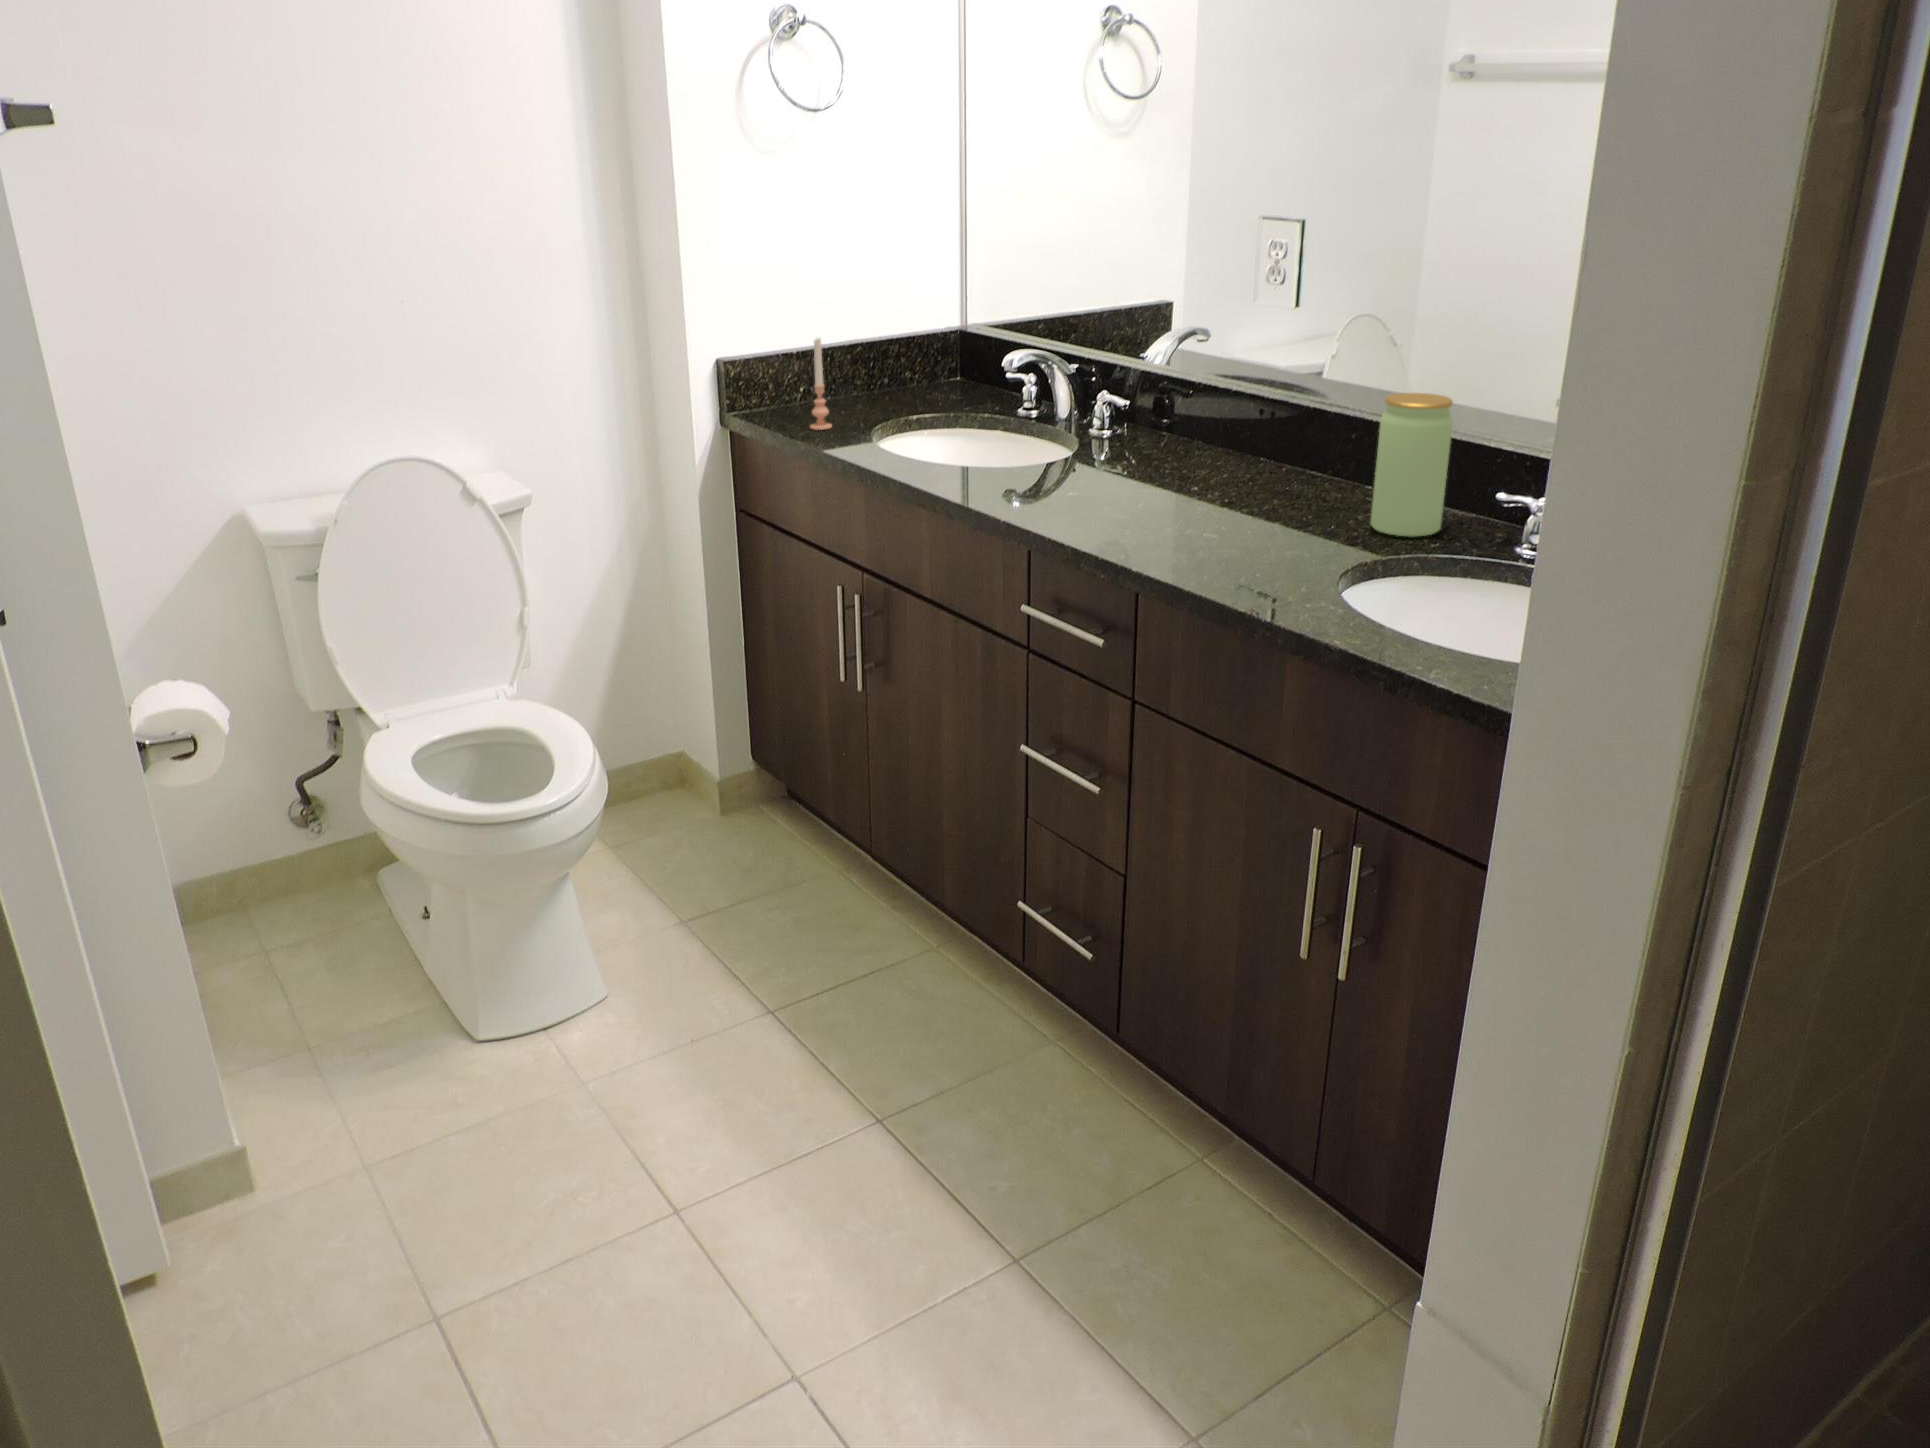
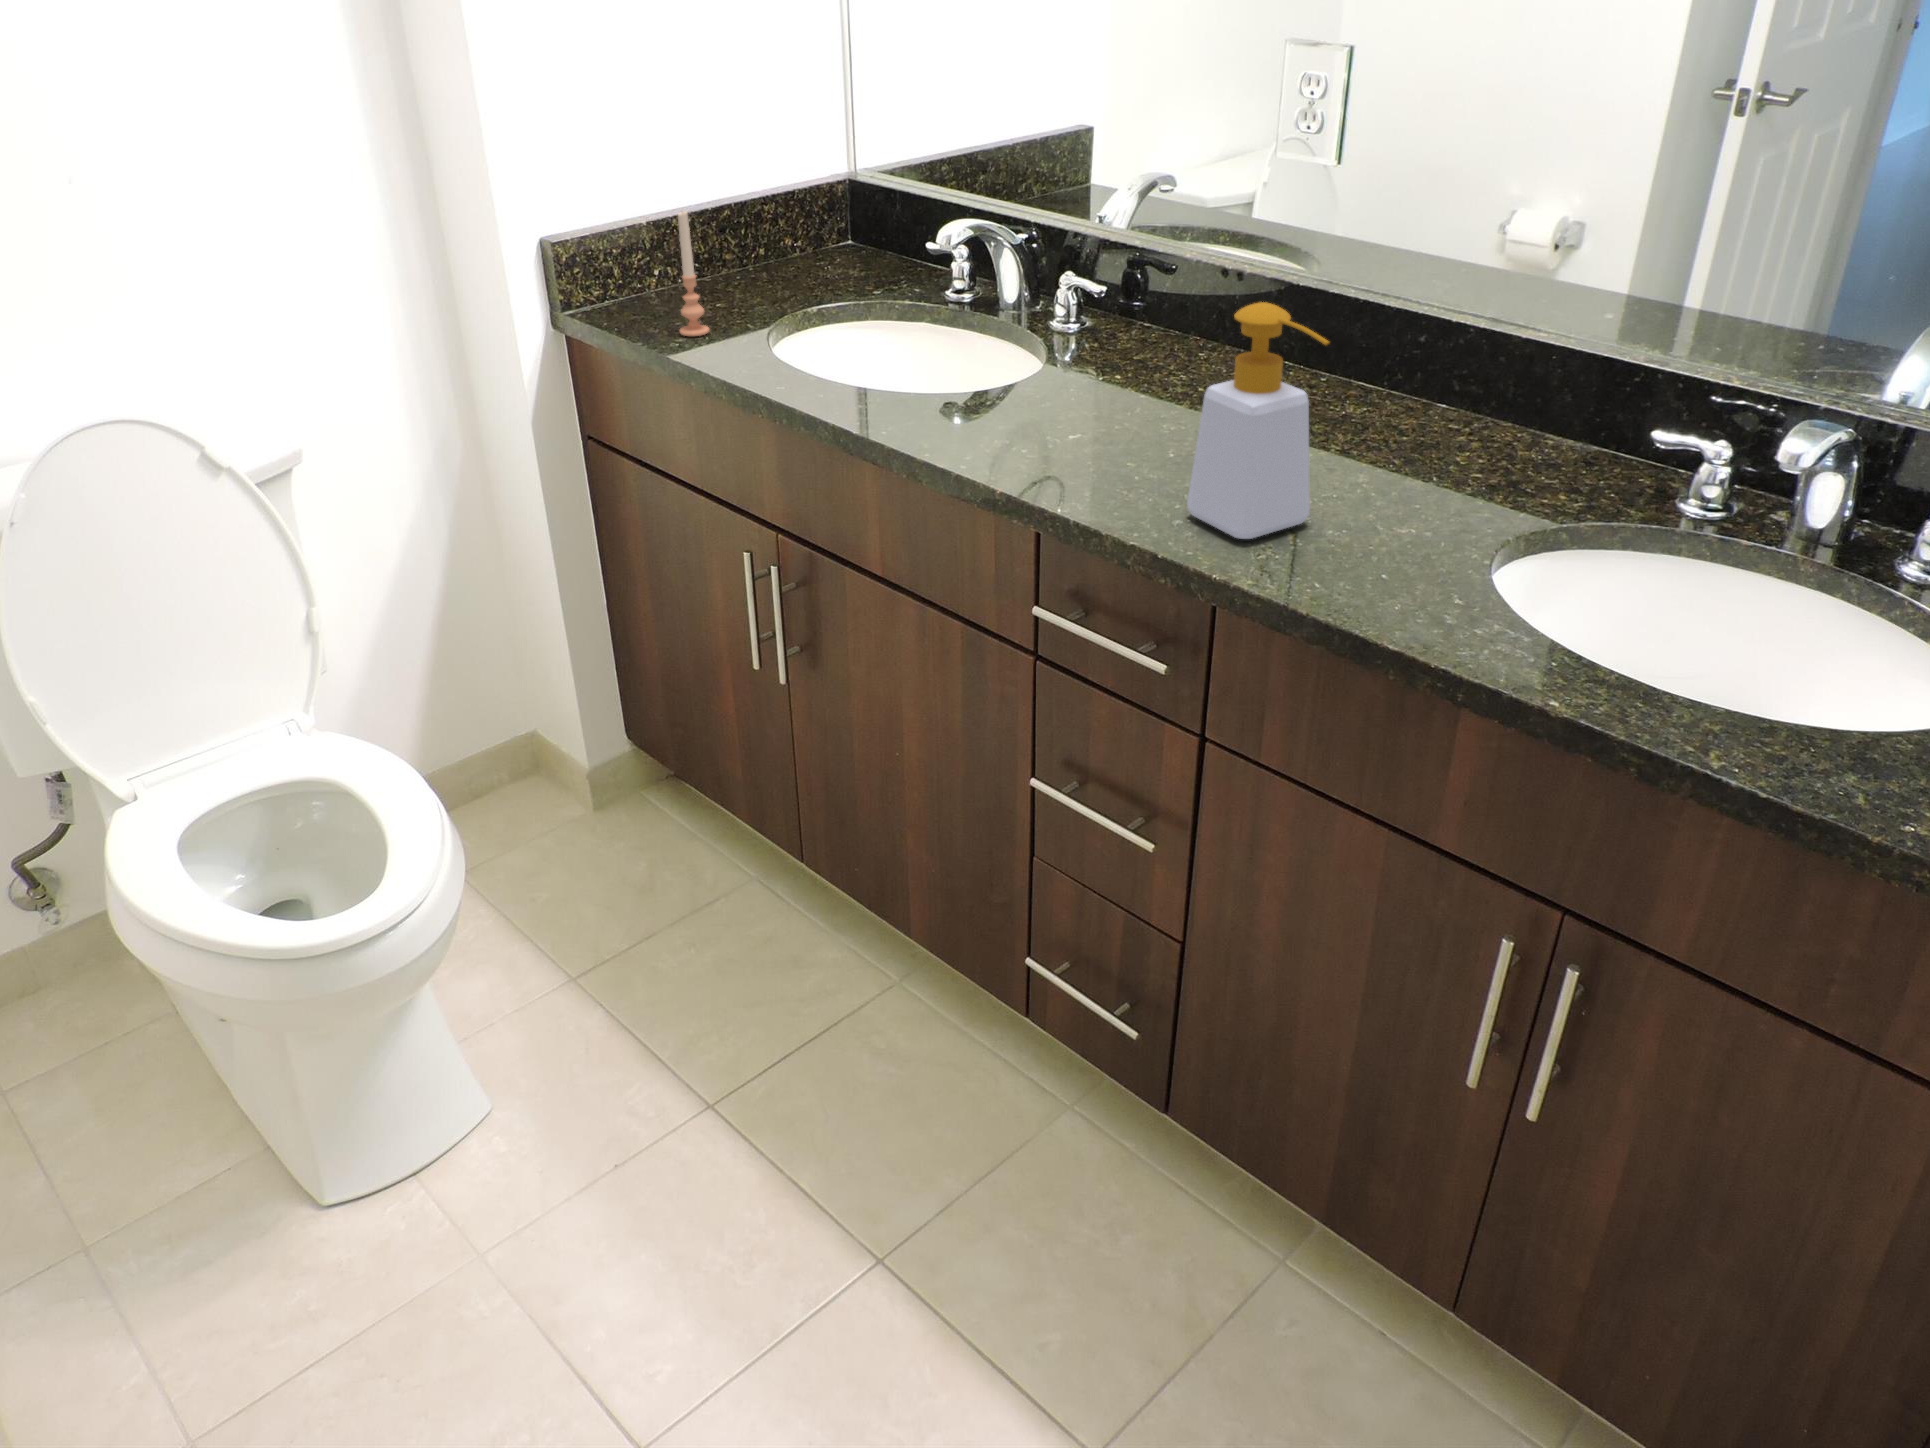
soap bottle: none [1133,379,1223,551] -> present [1187,302,1329,539]
jar: present [1371,393,1453,537] -> none [1480,298,1598,492]

